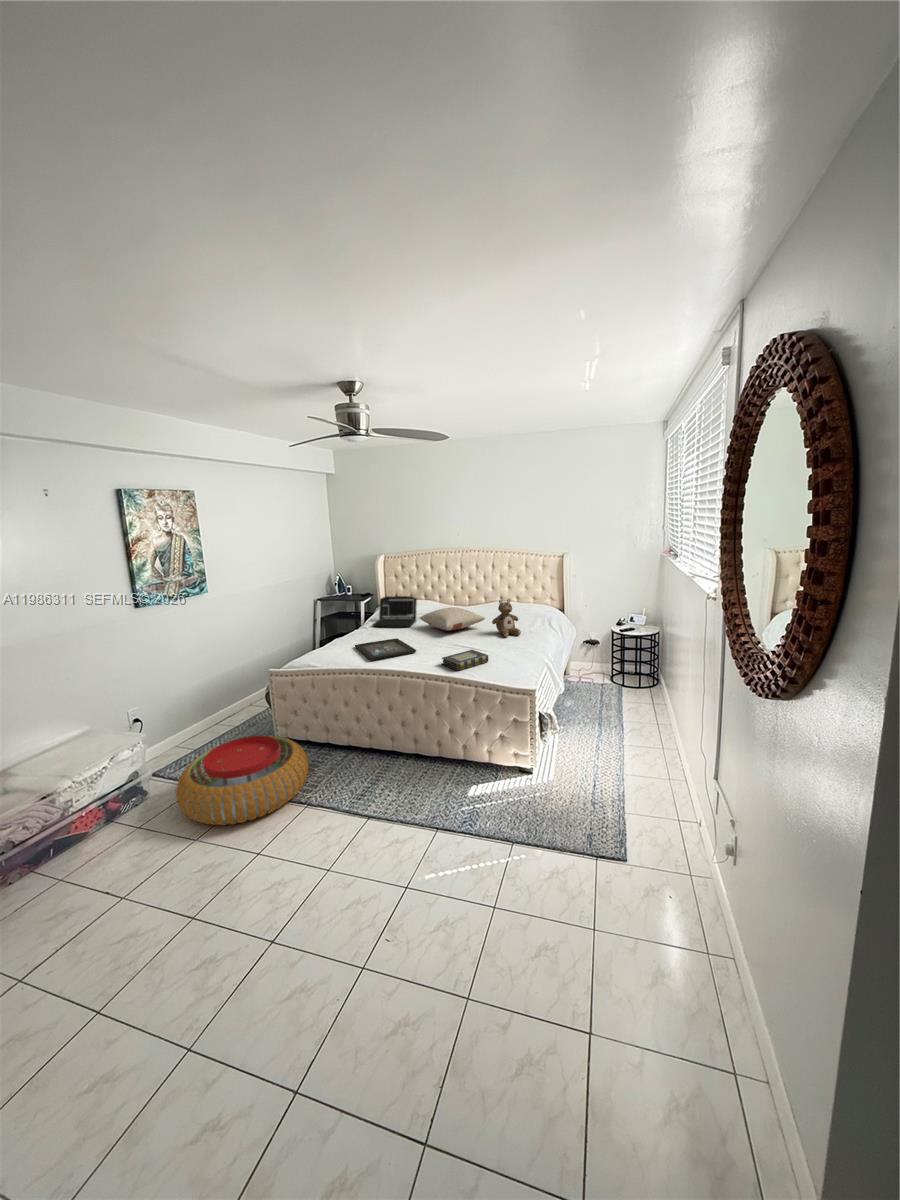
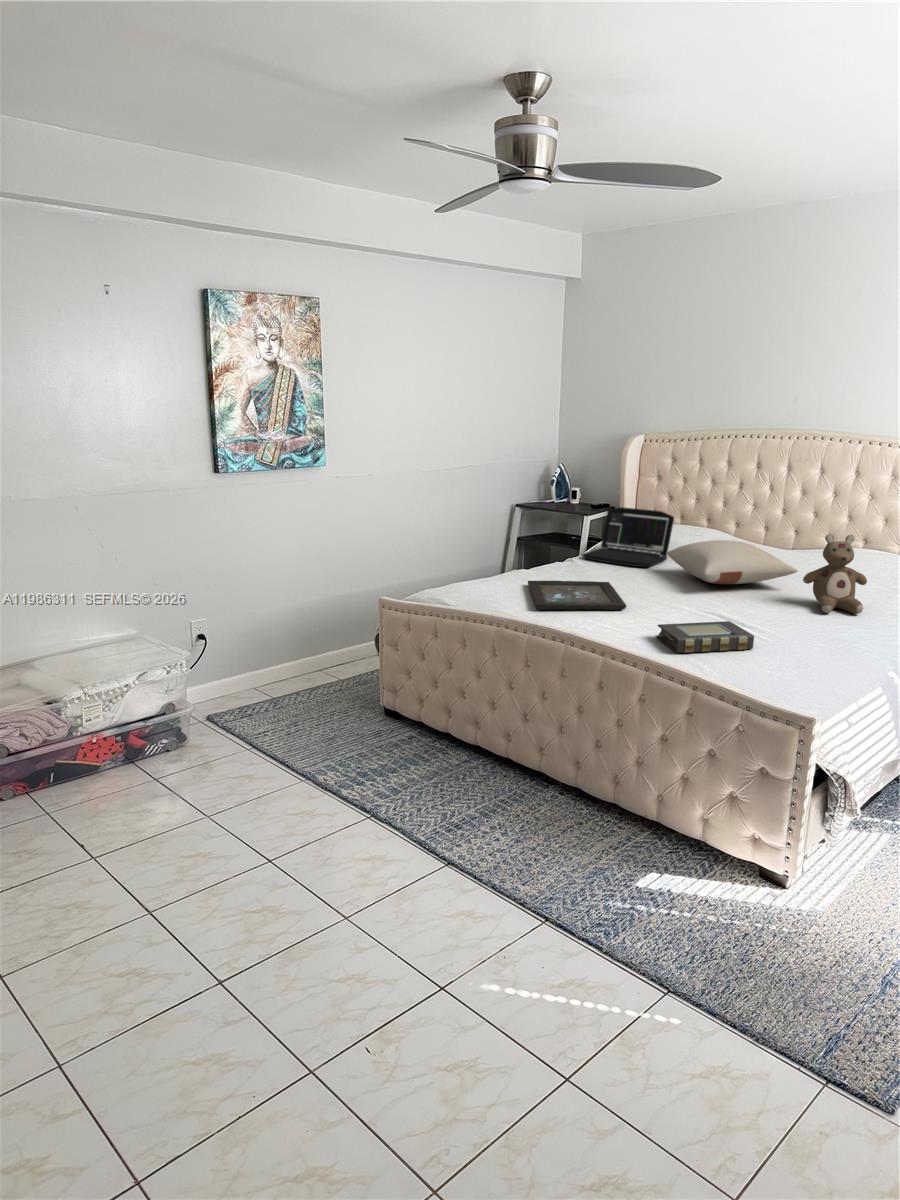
pouf: present [175,735,309,825] -> none [201,691,397,814]

